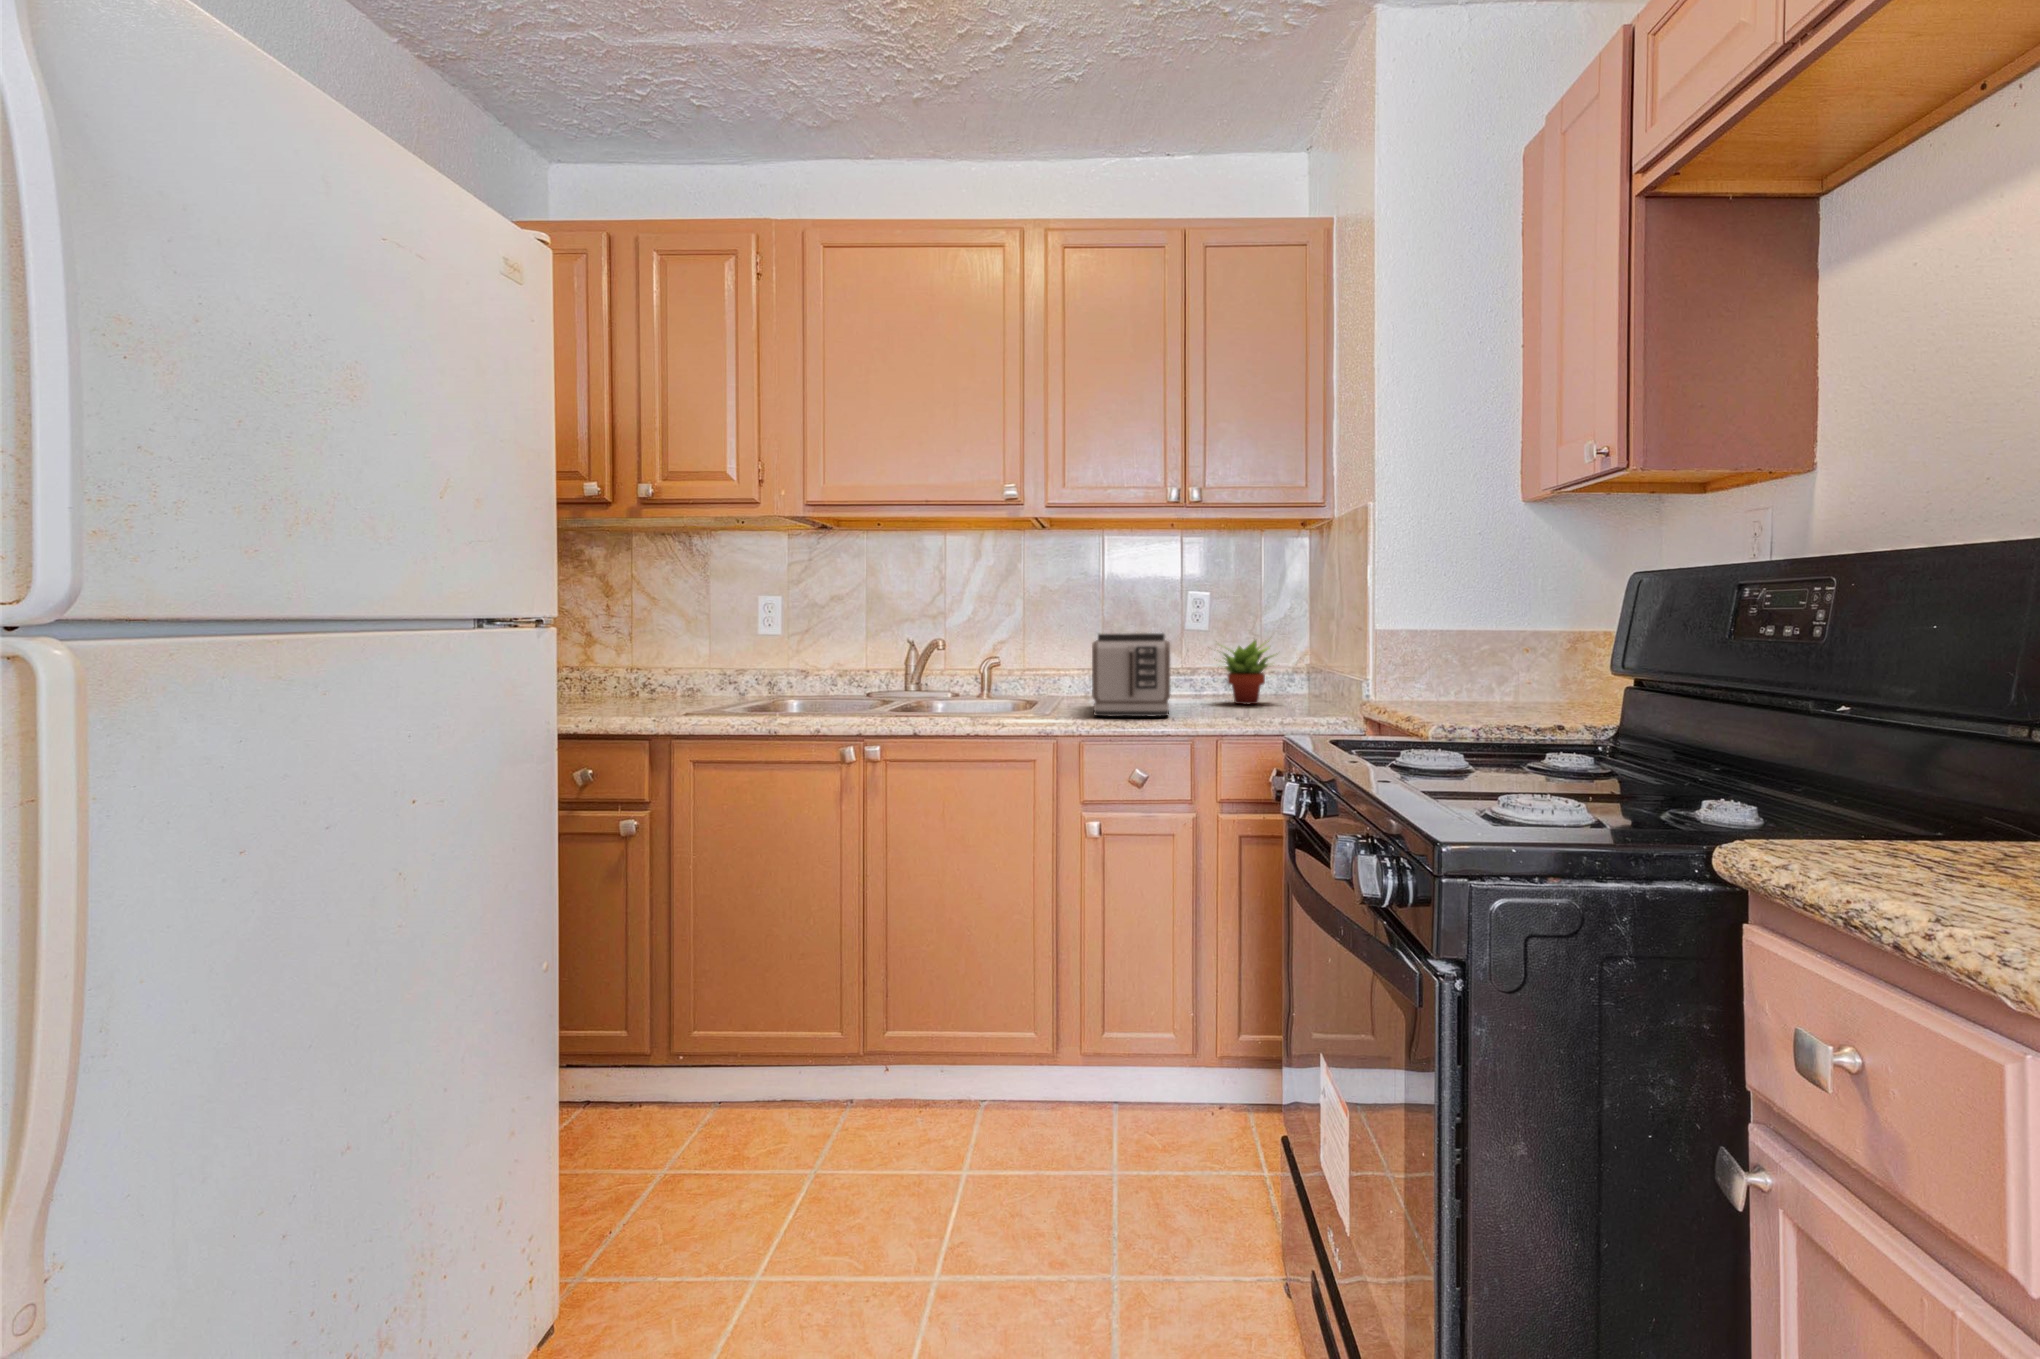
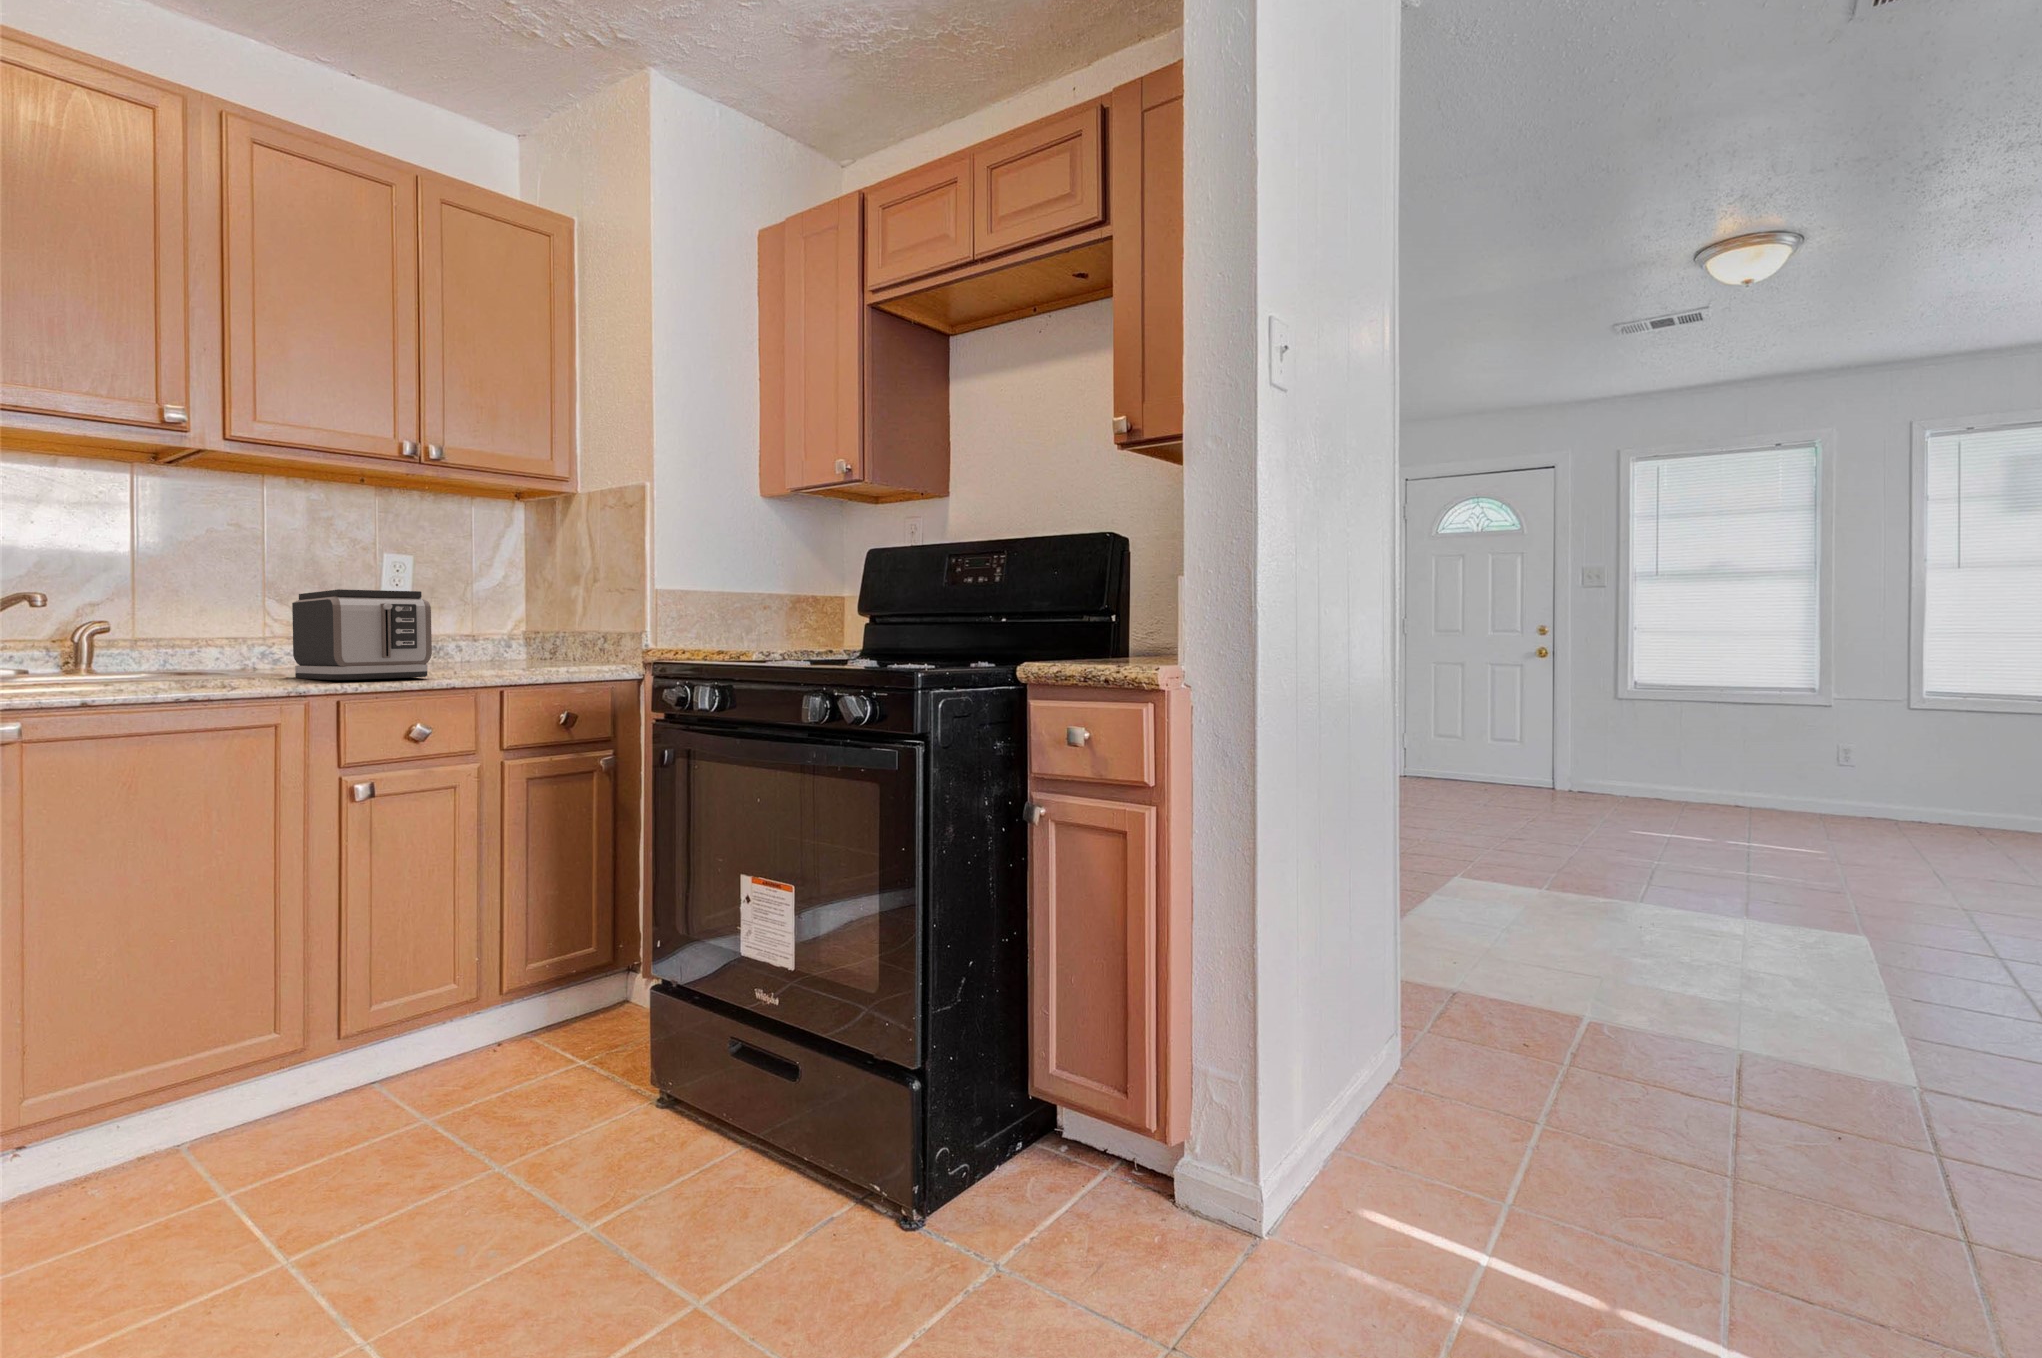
succulent plant: present [1223,640,1274,704] -> none [429,603,511,671]

